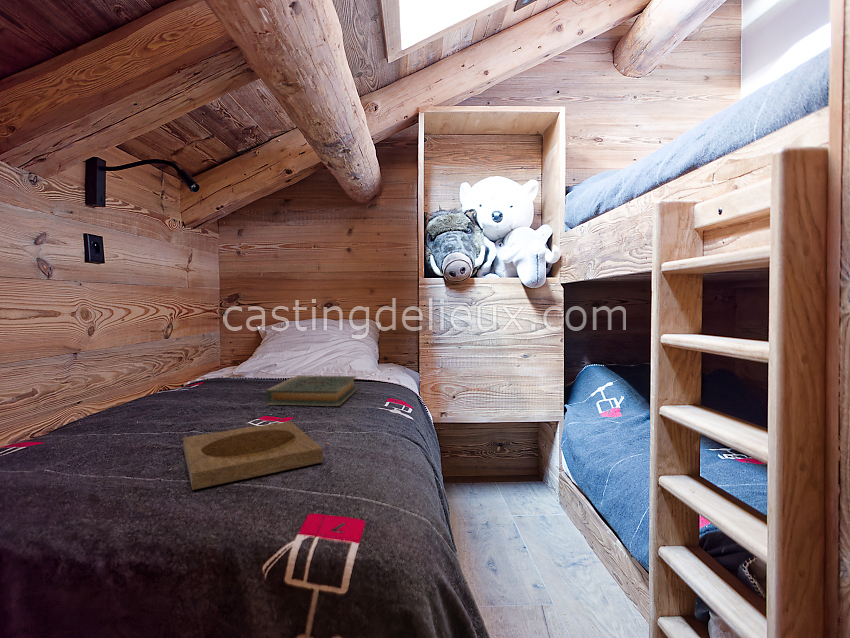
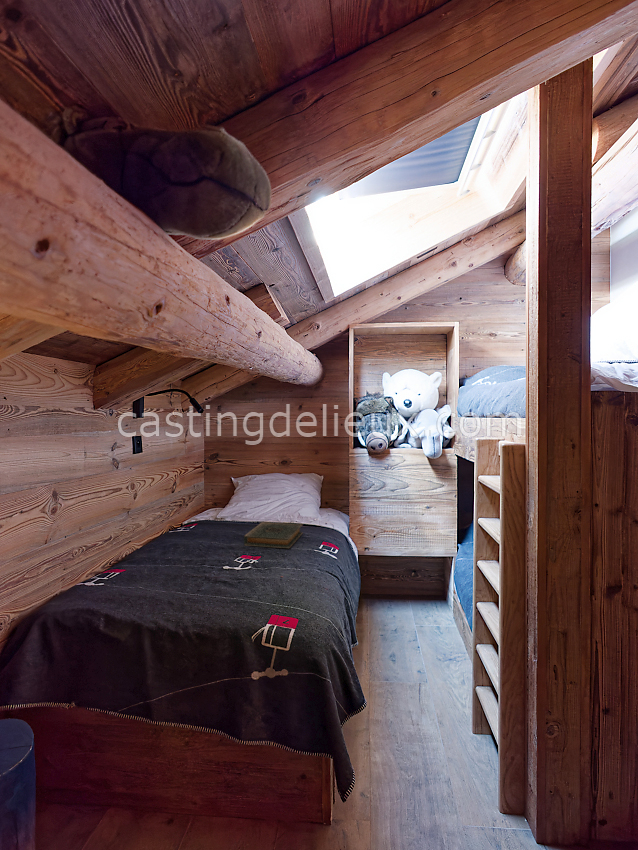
tray: present [183,421,323,490] -> none [205,561,279,599]

